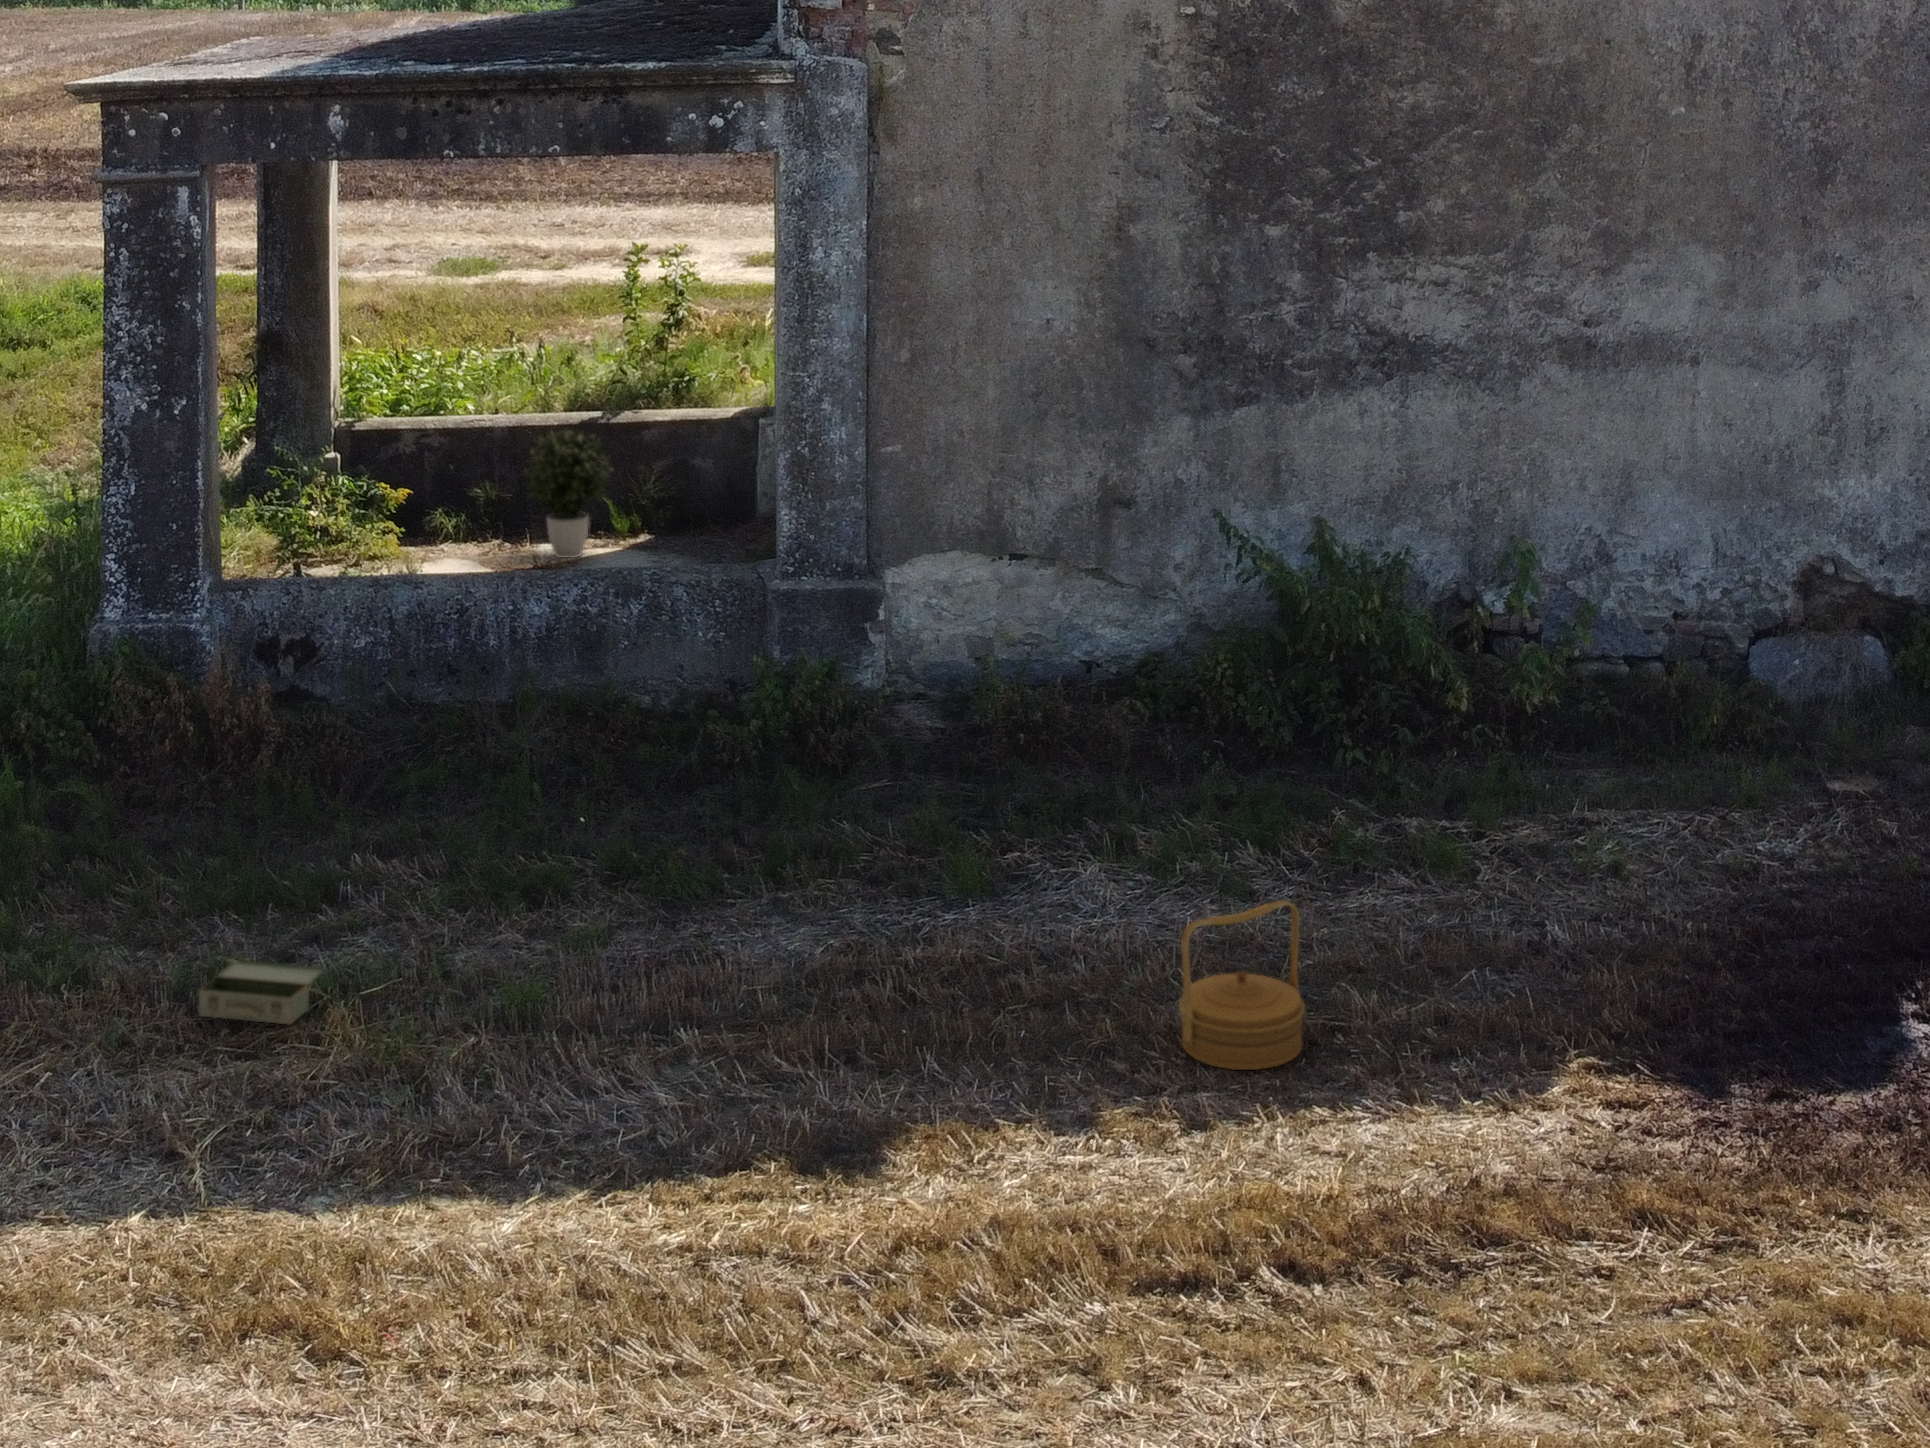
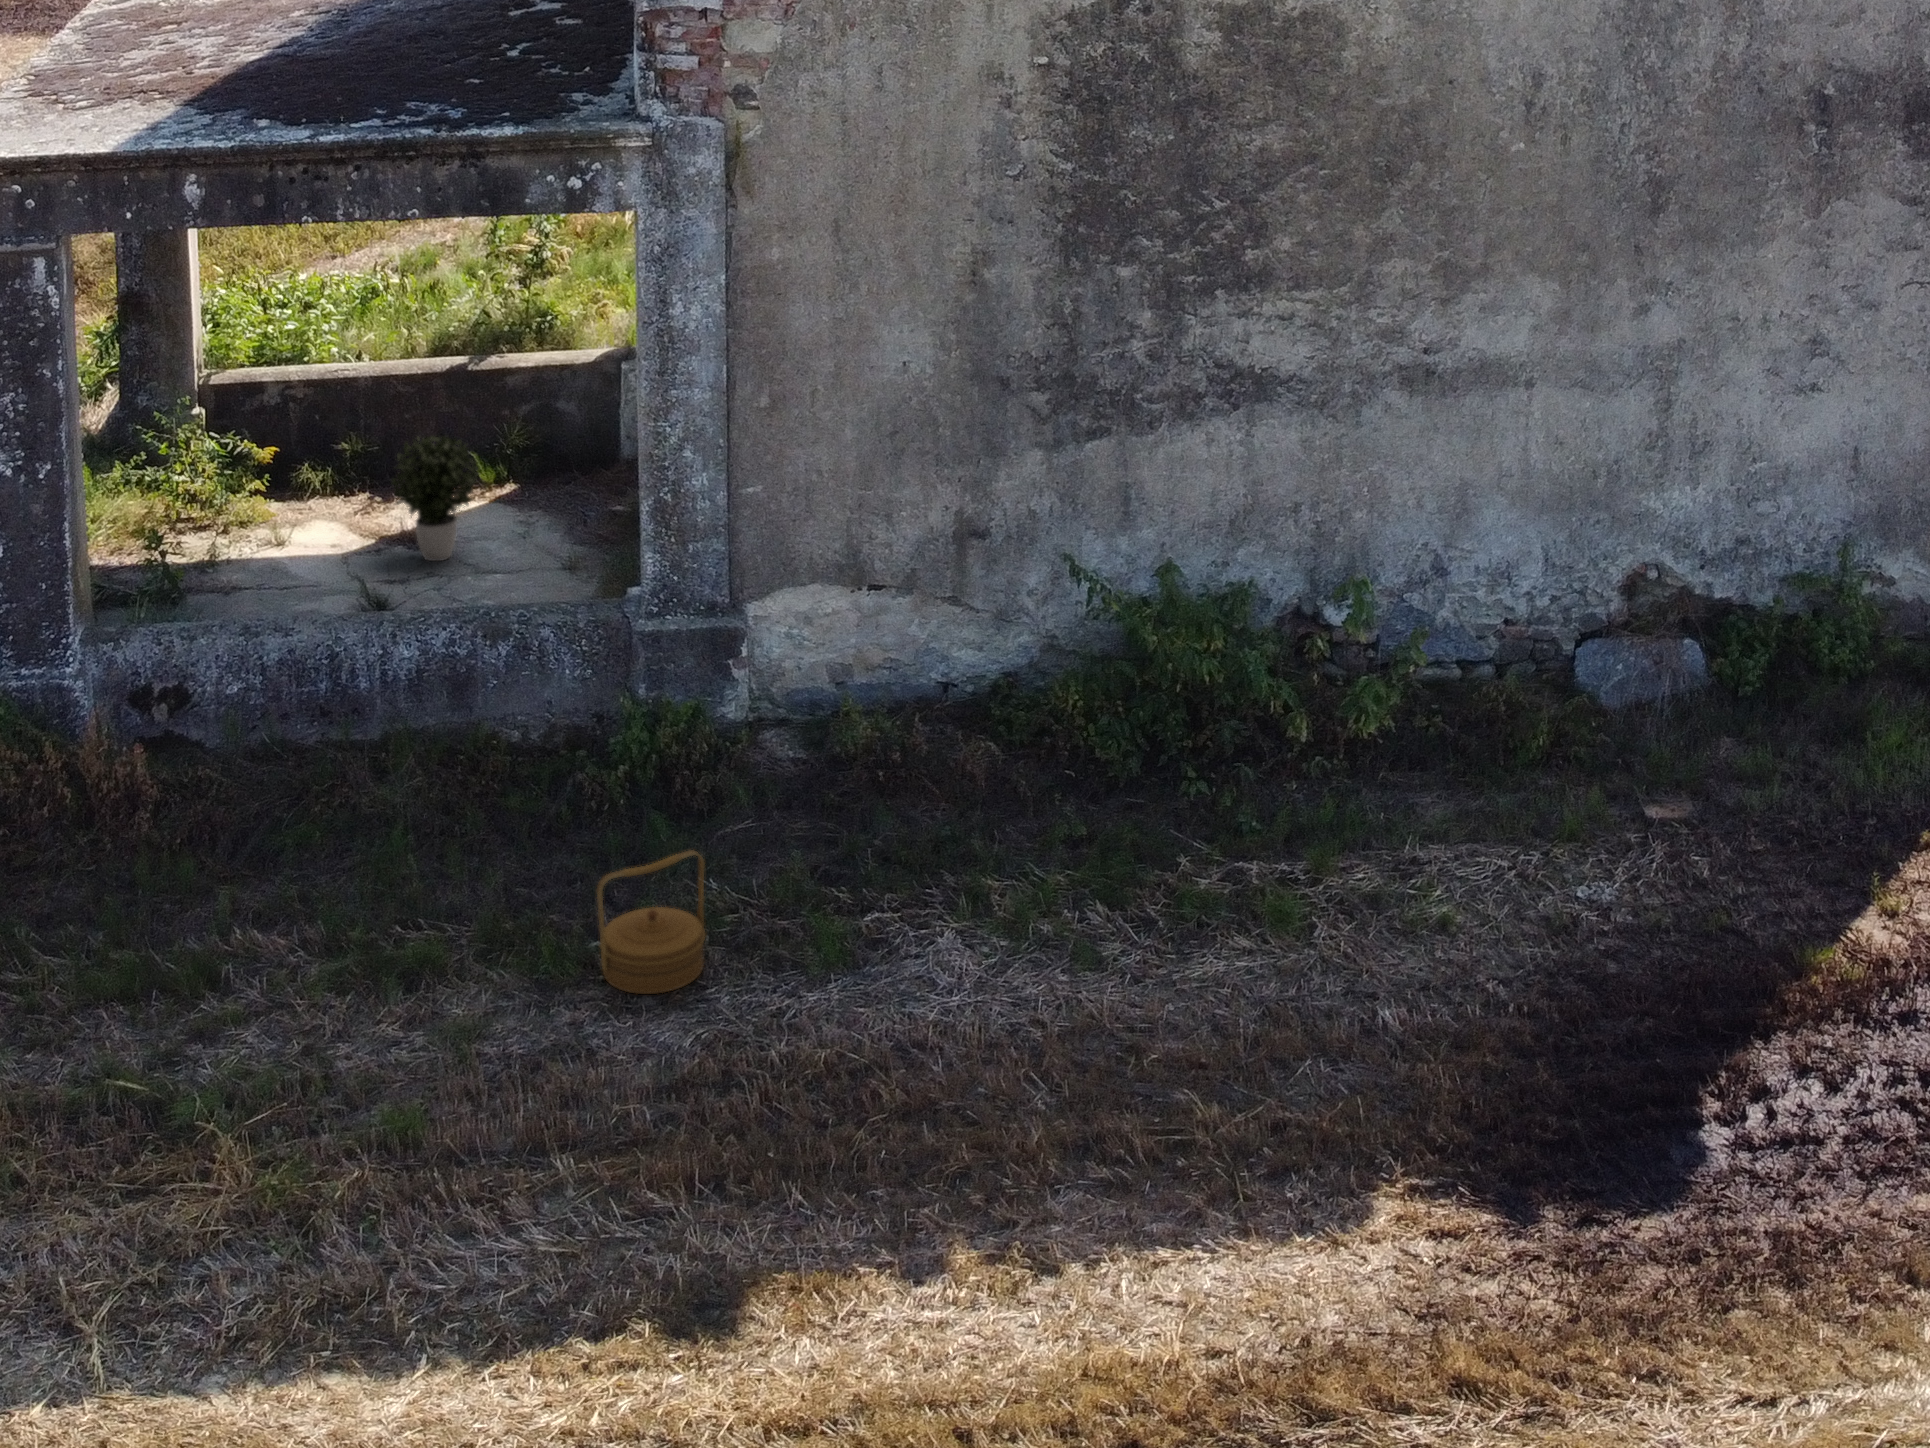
basket: present [1179,900,1305,1070] -> present [597,850,705,994]
toolbox: present [199,960,324,1025] -> none [87,1091,209,1164]

